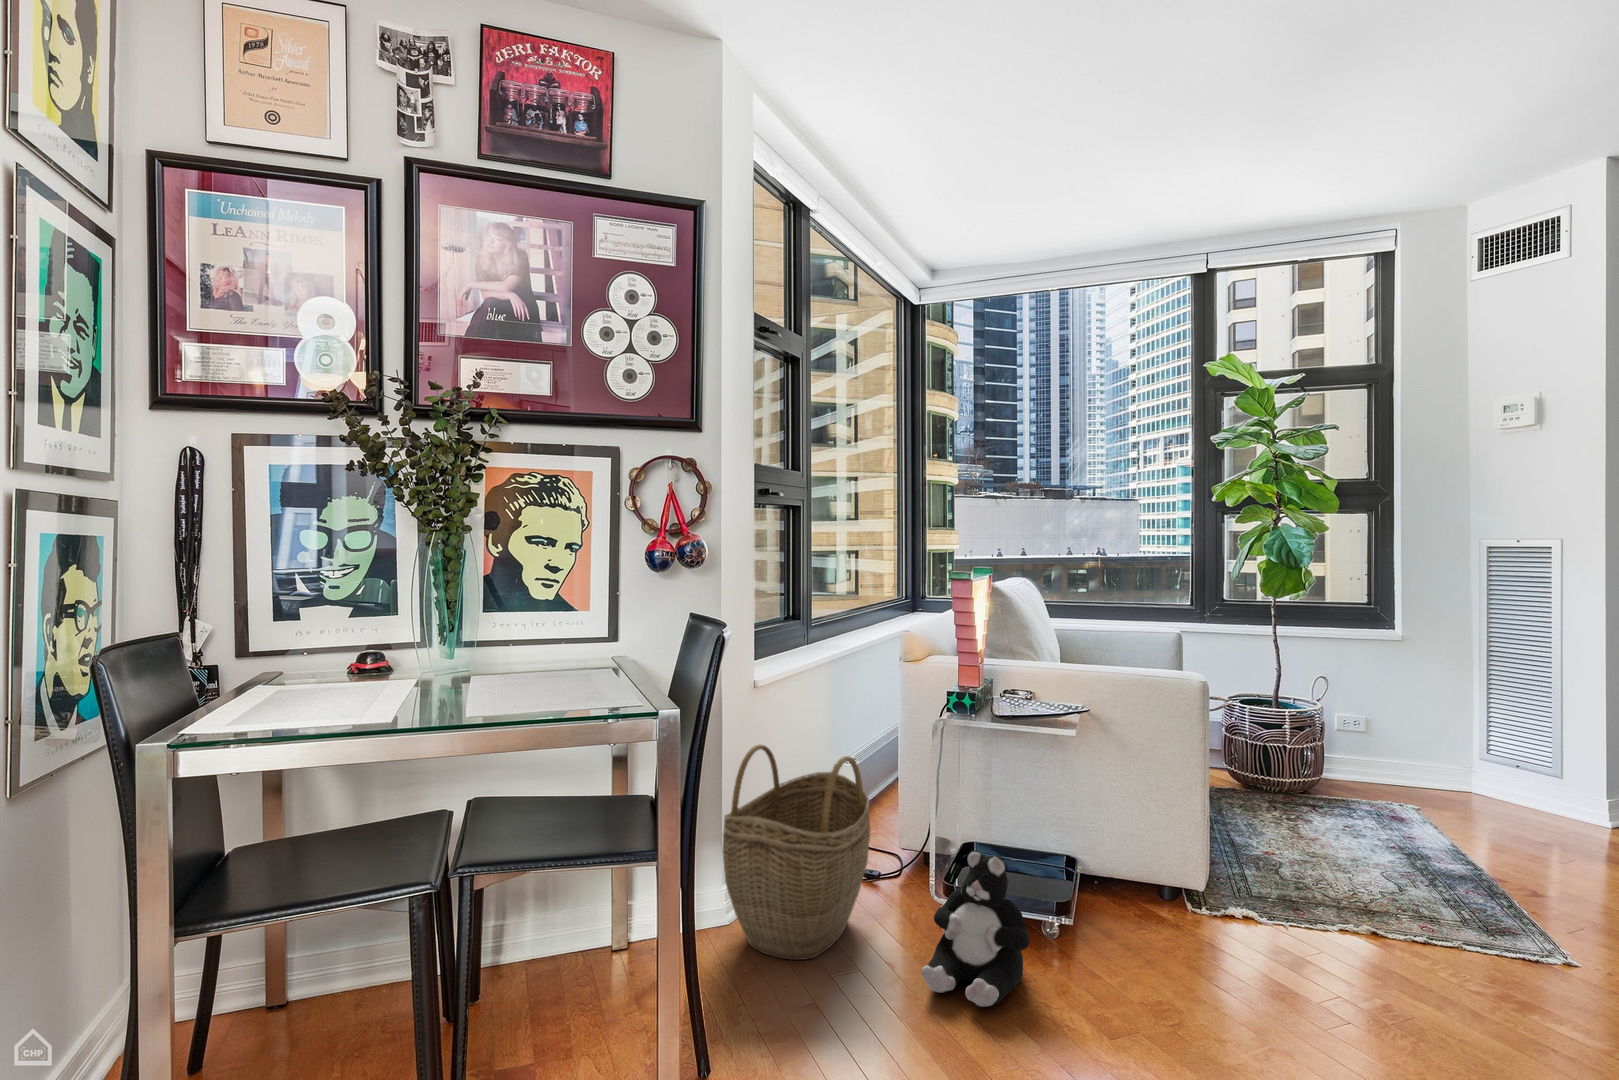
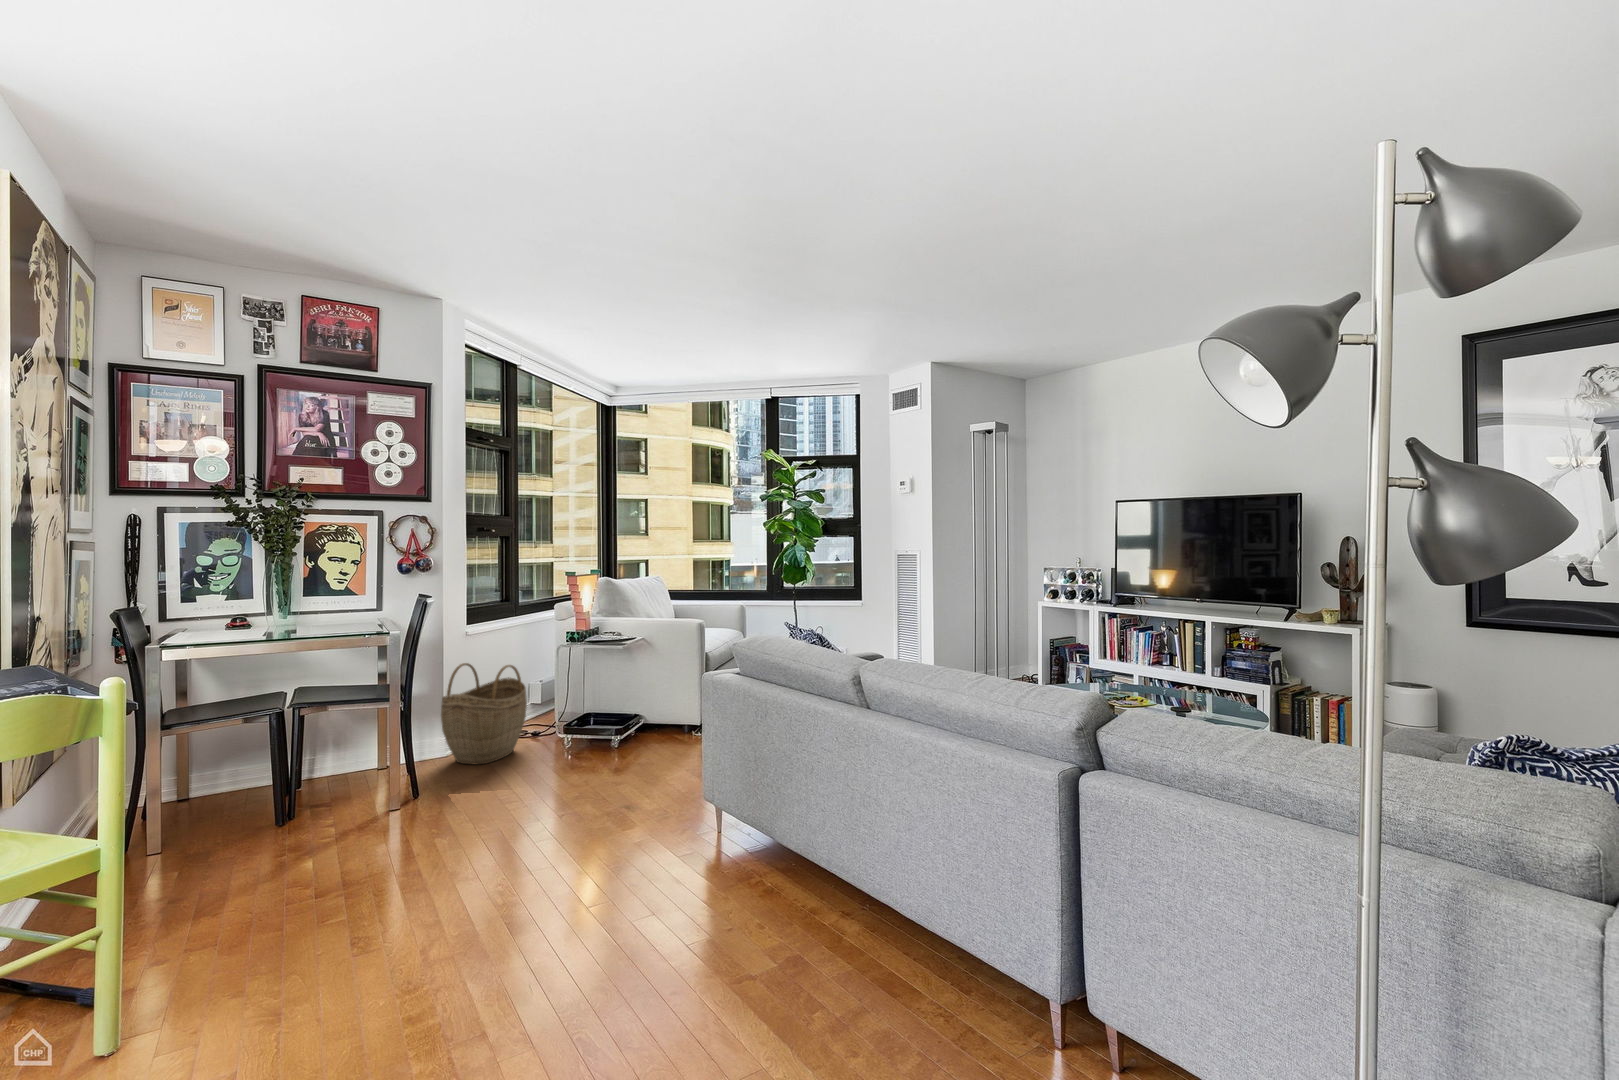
plush toy: present [922,850,1029,1007] -> none [537,704,591,768]

